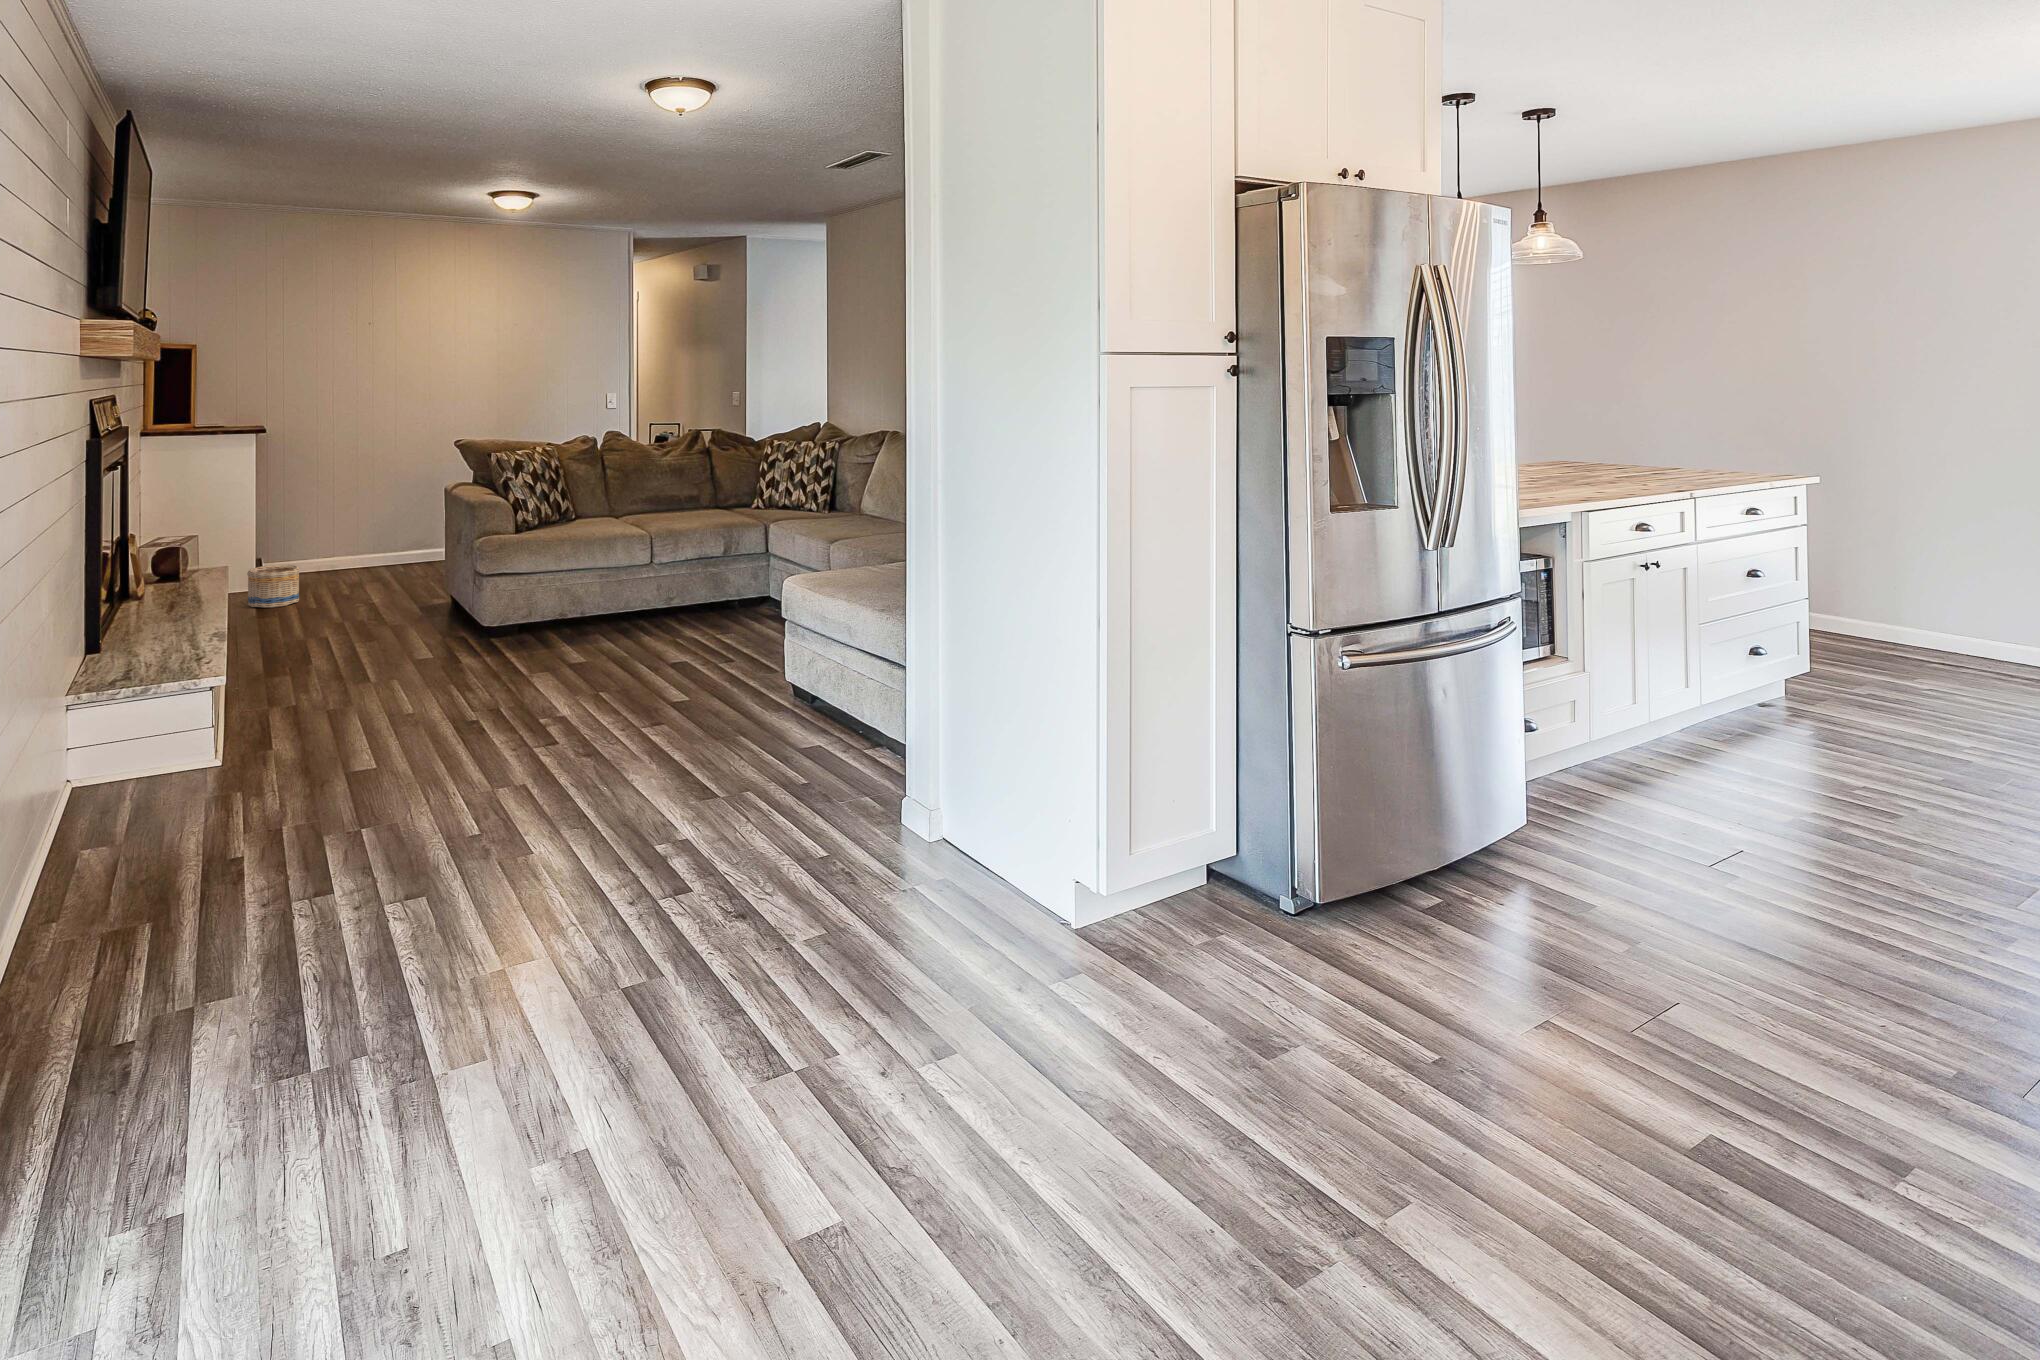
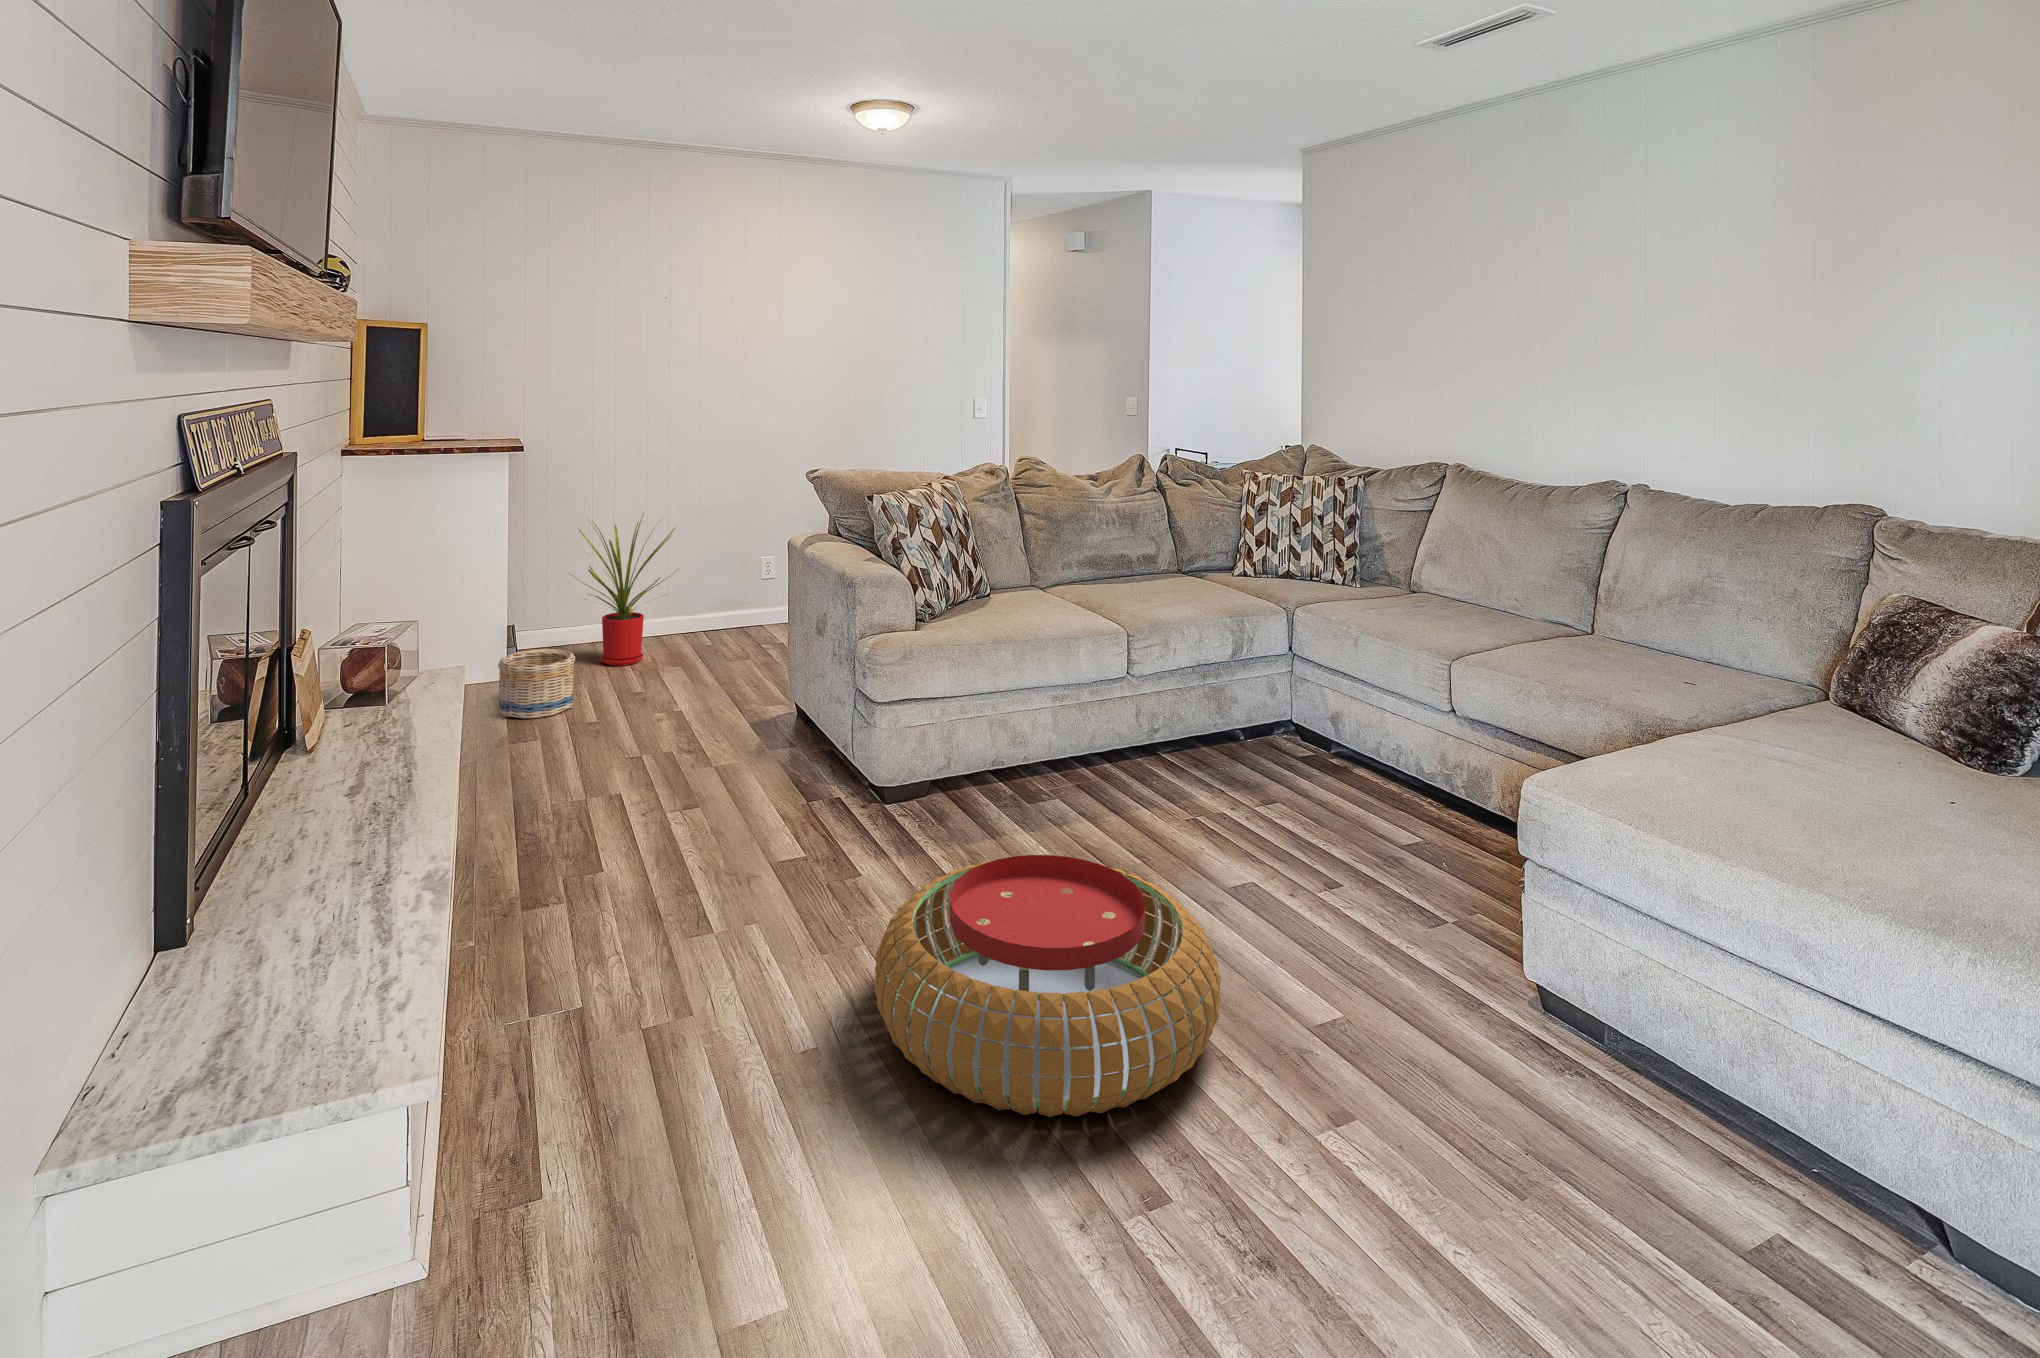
house plant: none [294,475,377,582] -> present [569,513,677,666]
pouf: none [445,631,623,729] -> present [875,855,1221,1117]

